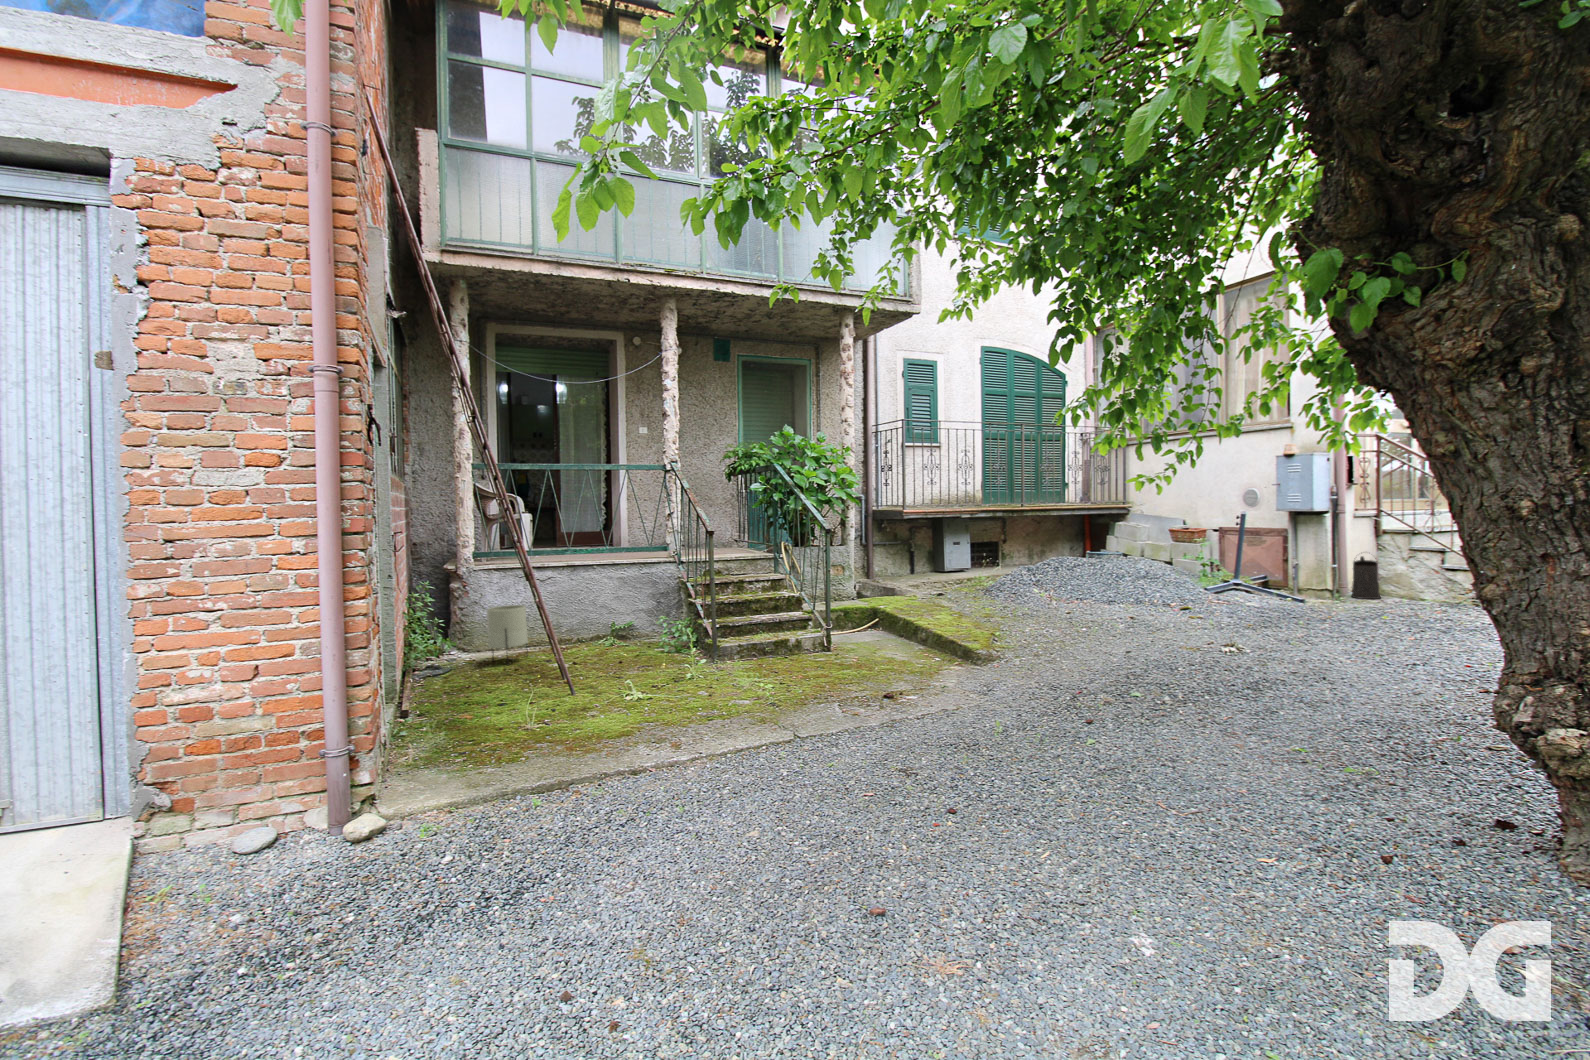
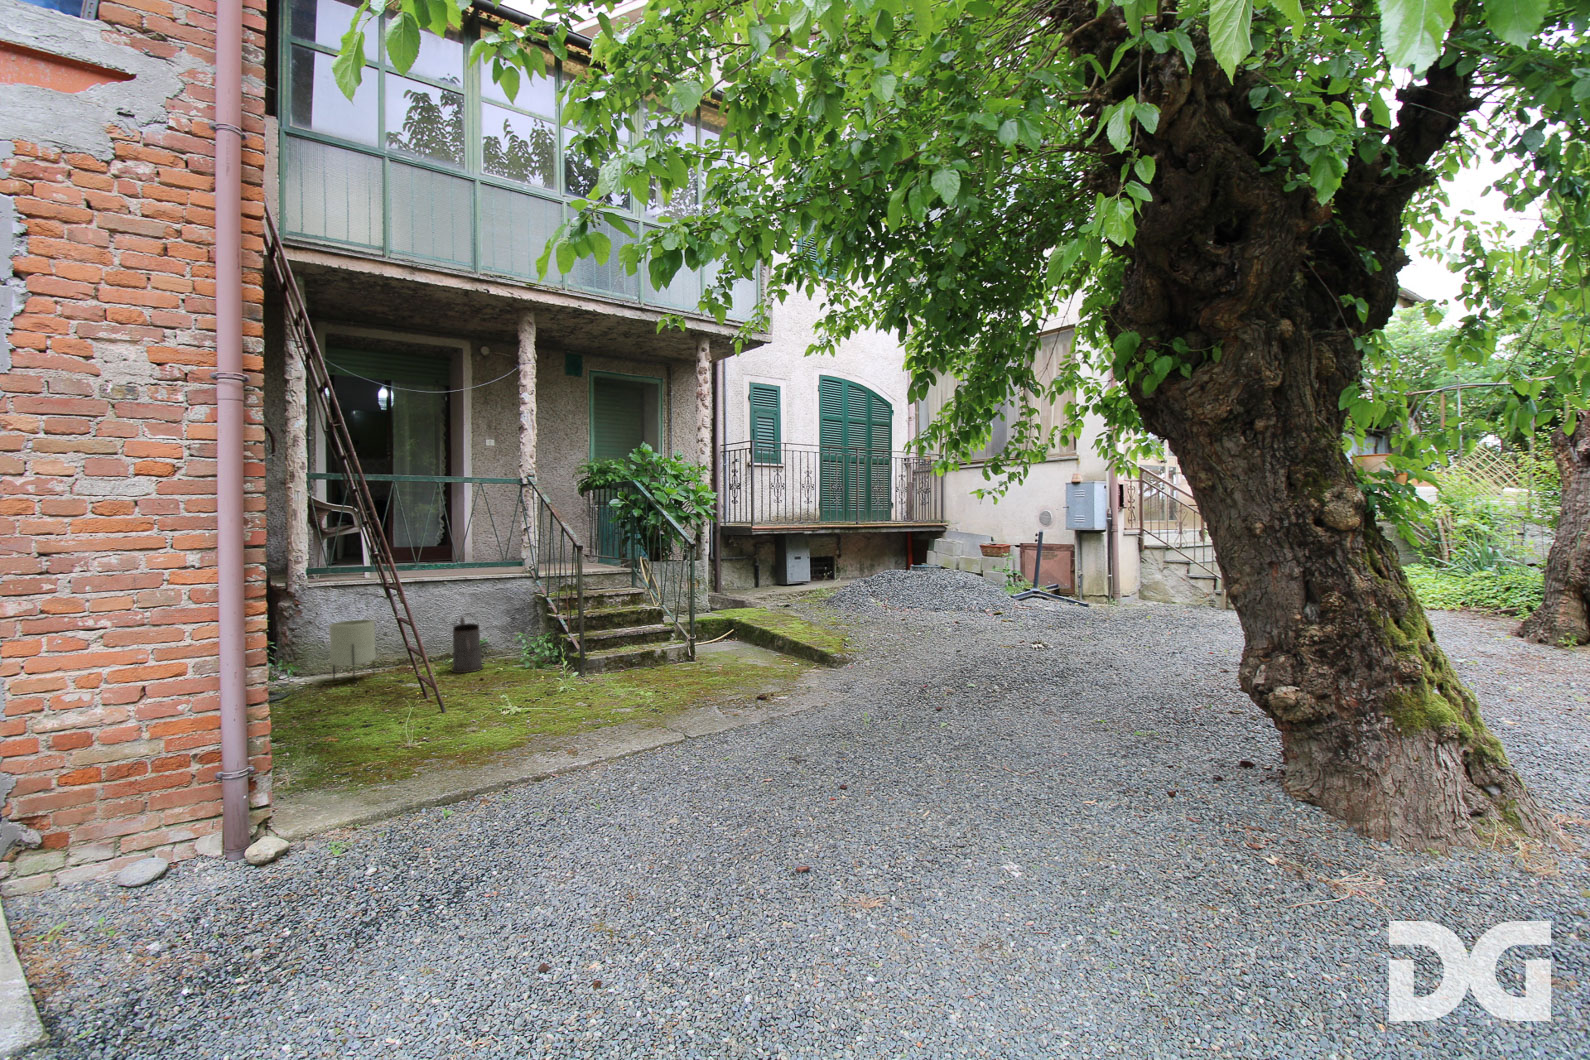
watering can: present [1351,556,1380,599] -> present [452,617,483,673]

